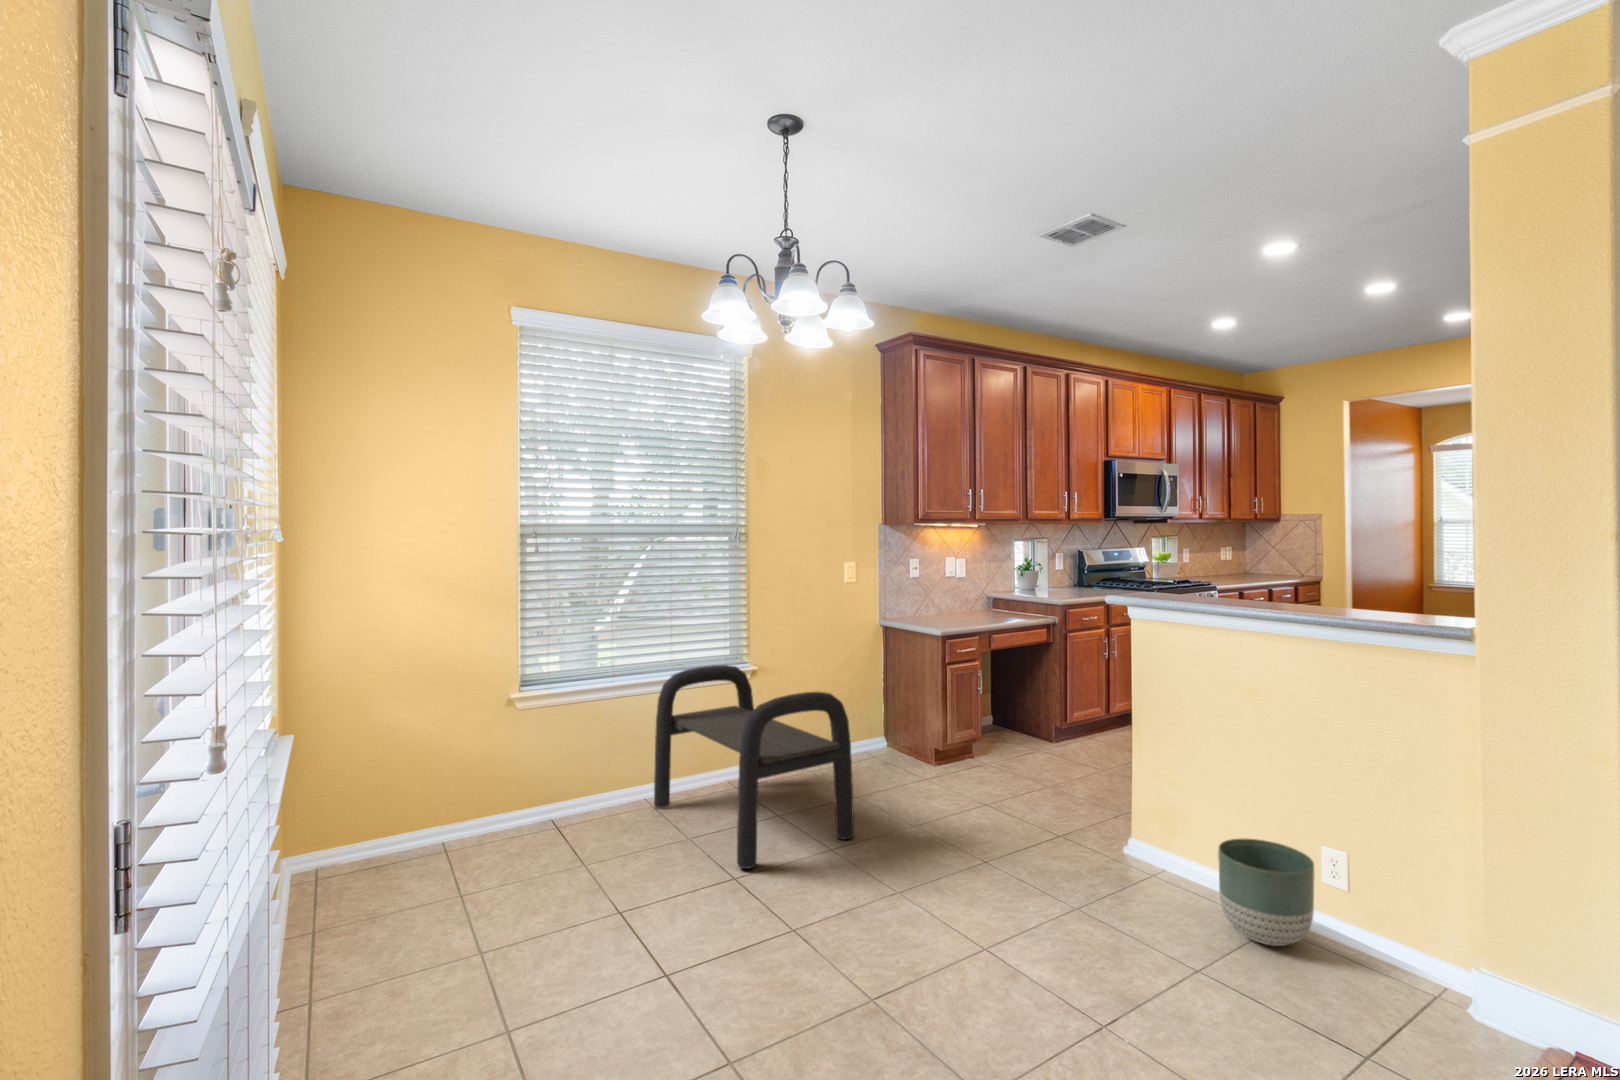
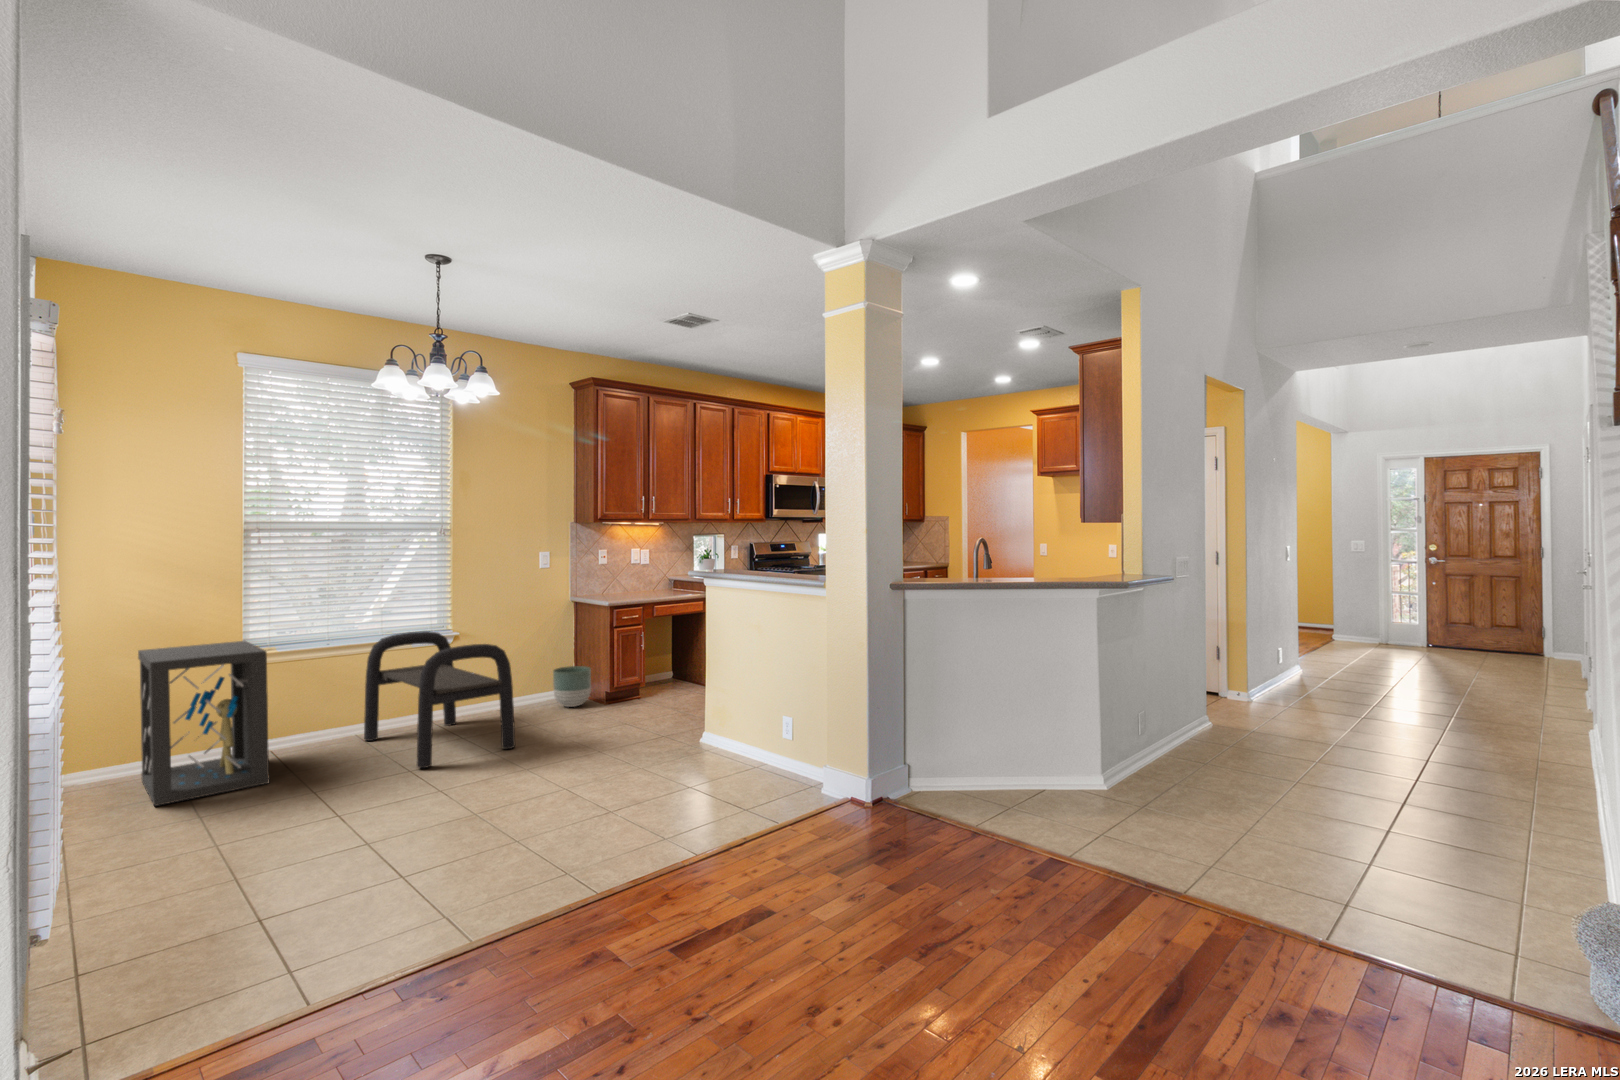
storage cabinet: none [403,677,555,911] -> present [138,641,270,806]
planter: present [1218,839,1314,946] -> present [553,666,591,707]

